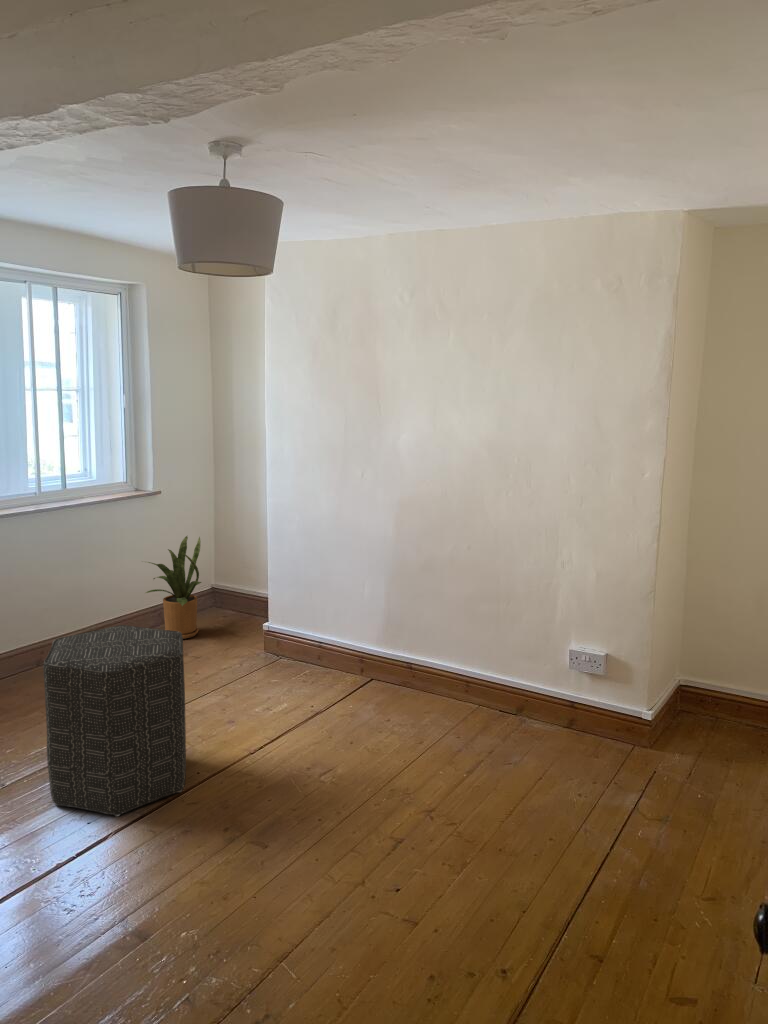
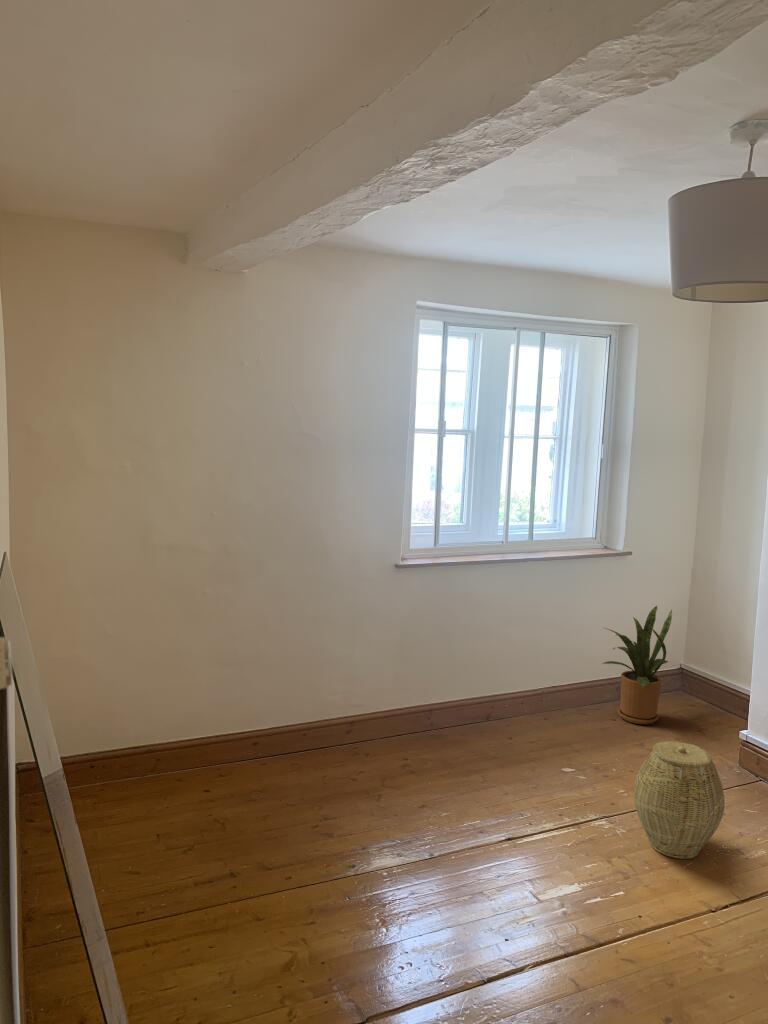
ottoman: present [43,625,186,816] -> none [472,710,639,943]
woven basket: none [183,636,254,728] -> present [634,741,725,859]

